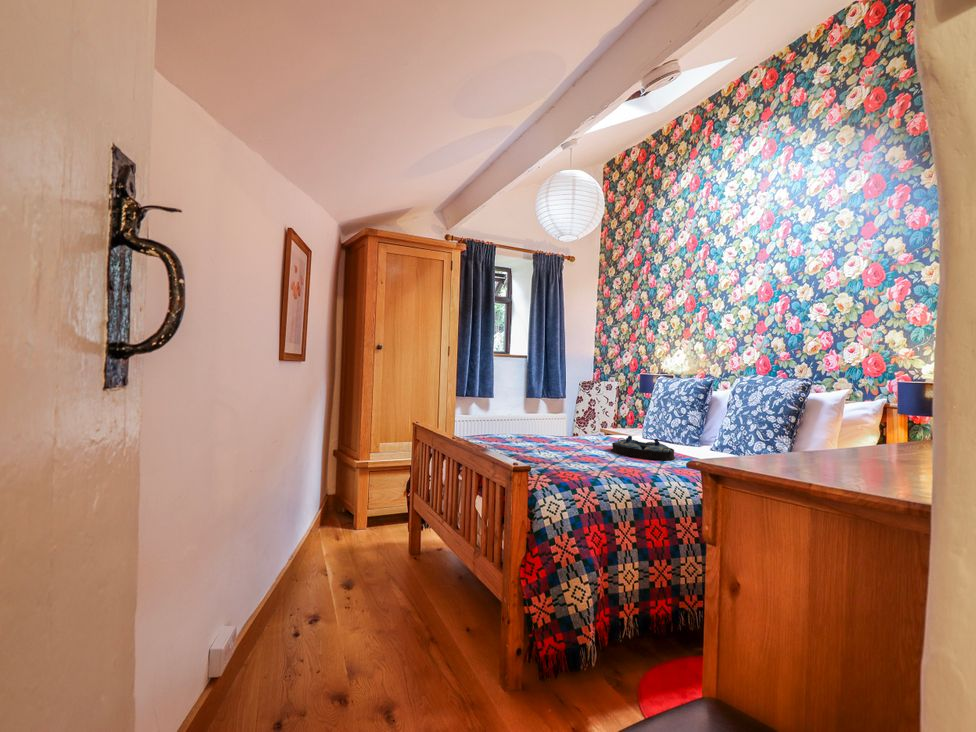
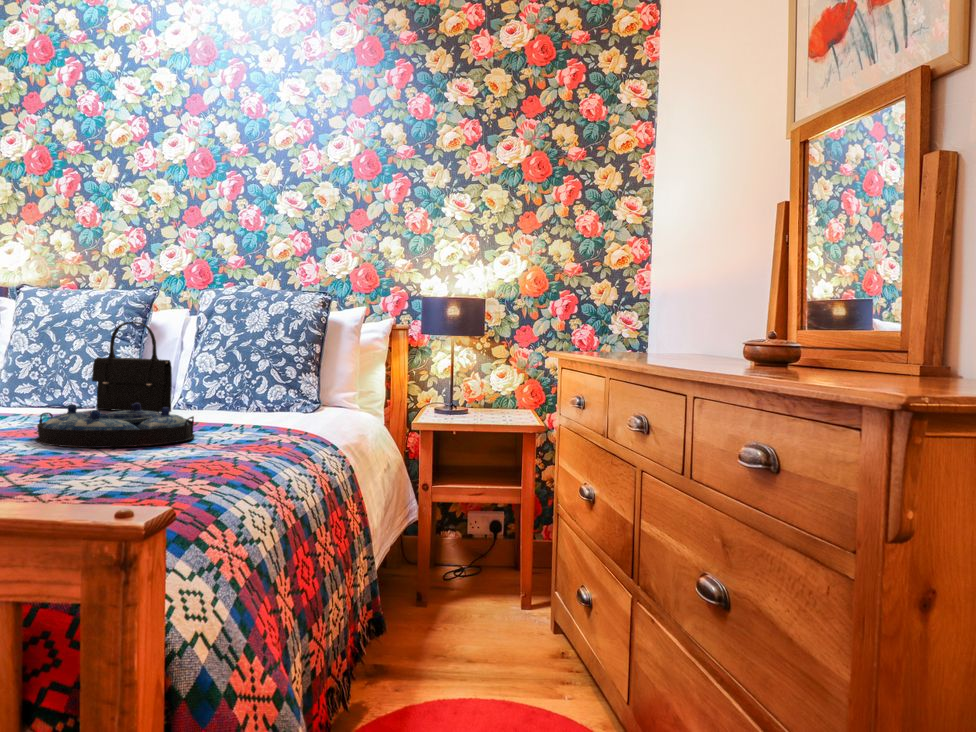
handbag: none [673,397,705,451] -> present [92,322,172,412]

